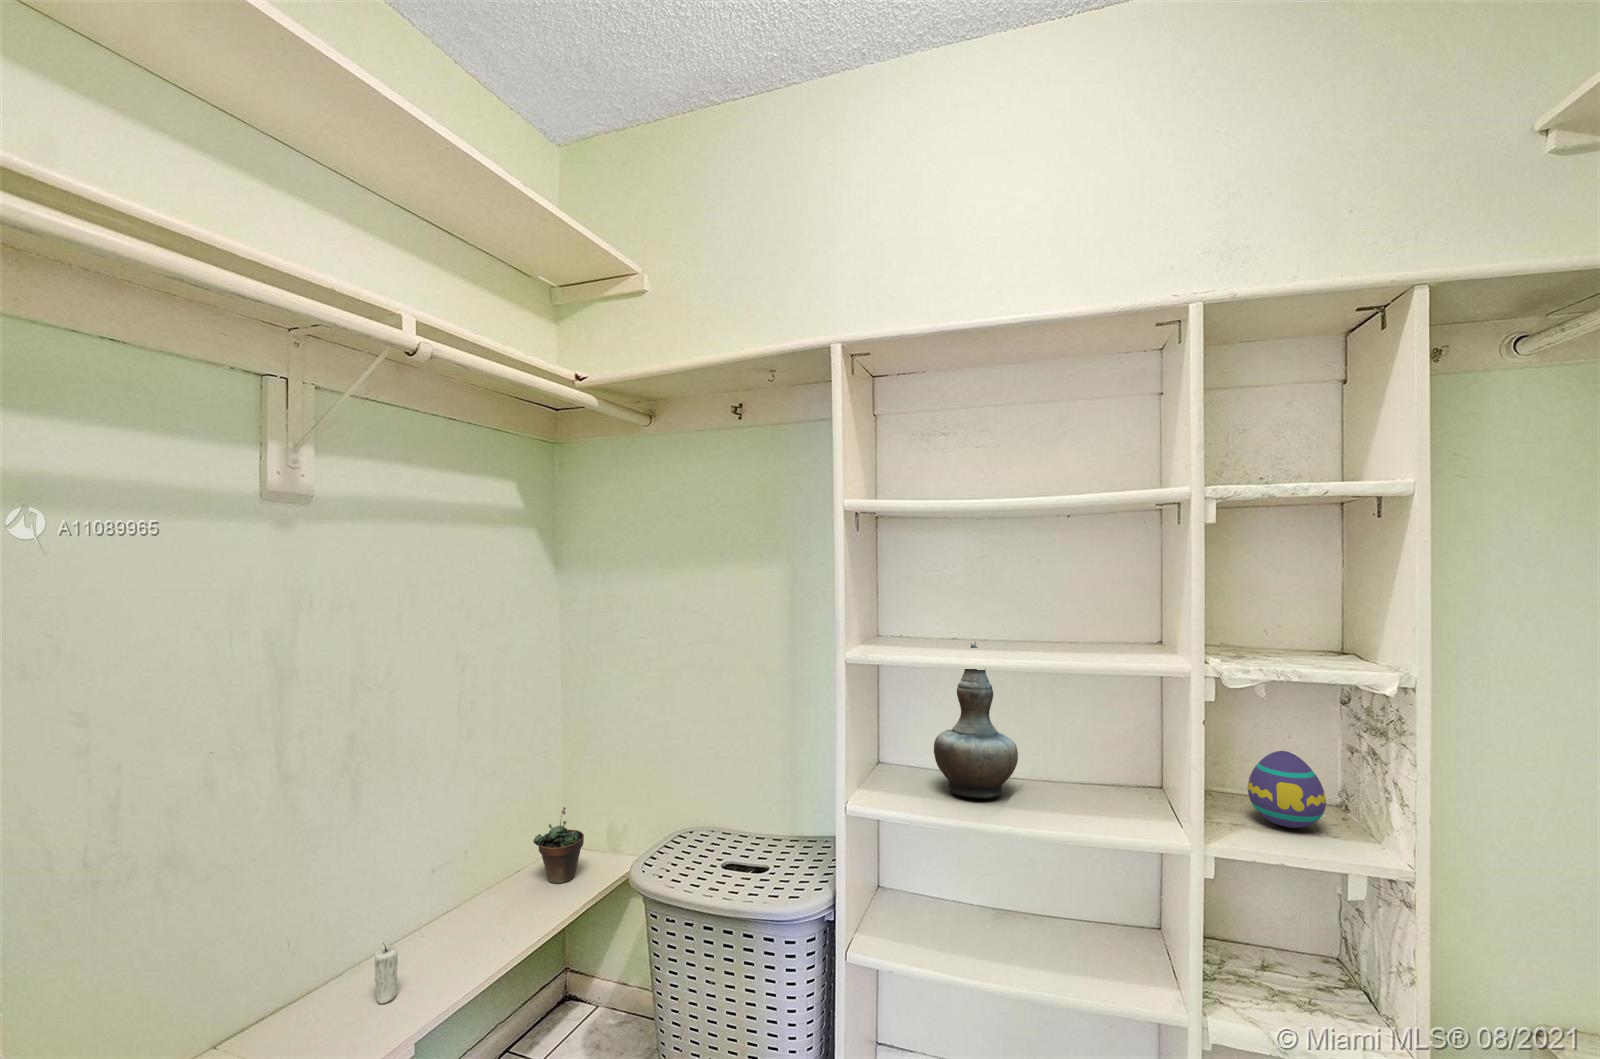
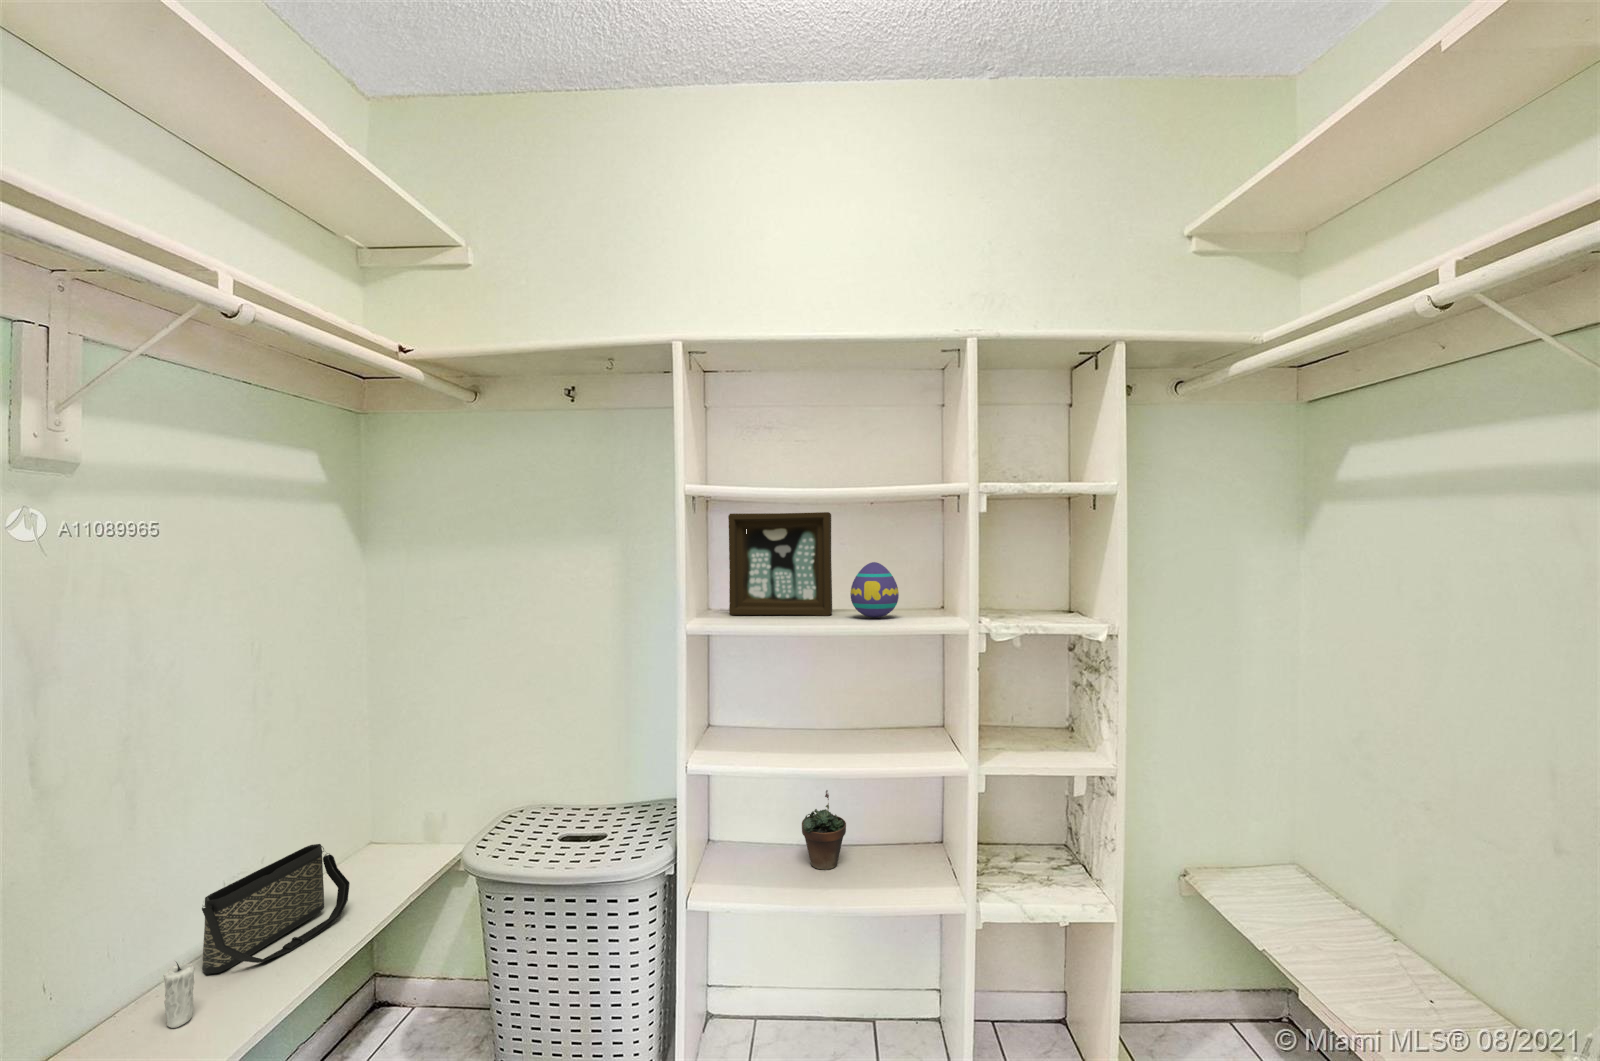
picture frame: none [895,525,1016,644] -> present [728,512,832,616]
decorative vase: present [934,642,1018,799] -> none [764,614,835,748]
decorative egg: present [1248,751,1326,828] -> present [850,562,899,617]
succulent plant: present [533,807,584,883] -> present [802,790,846,870]
handbag: none [411,842,535,954] -> present [202,844,350,974]

